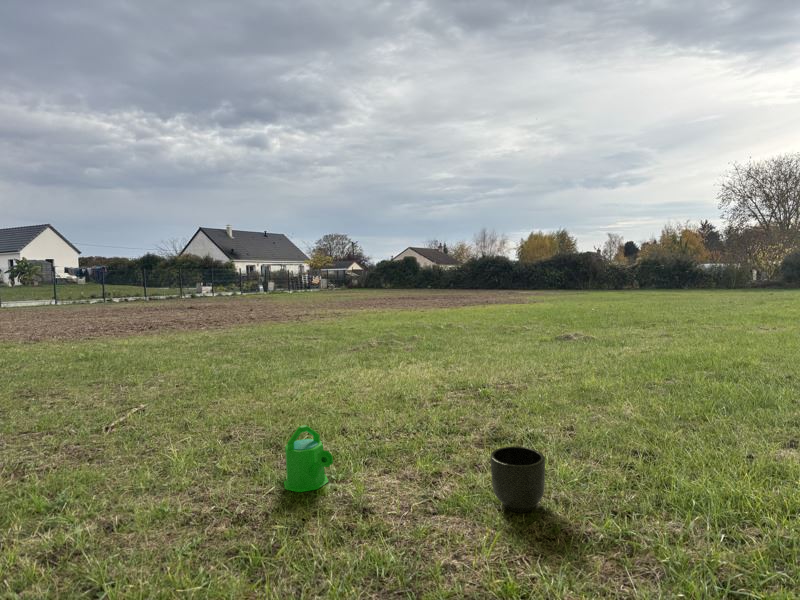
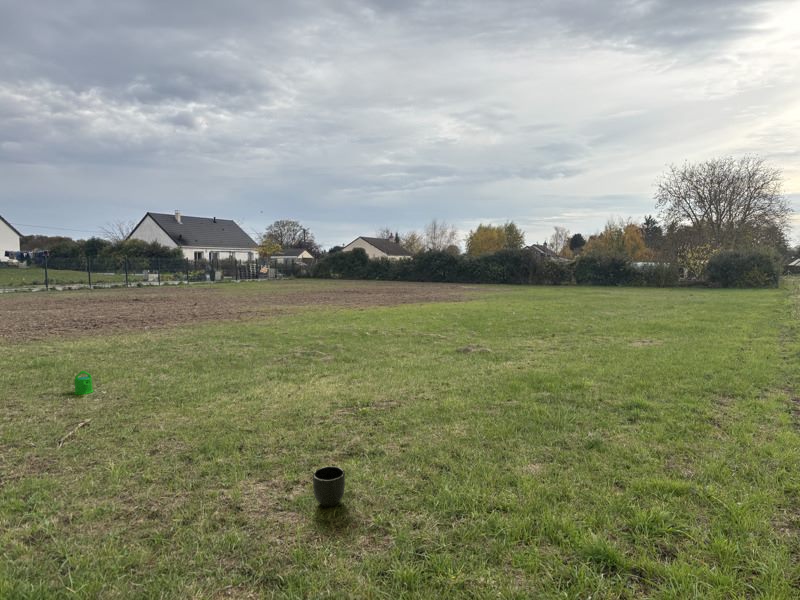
watering can: present [284,425,333,492] -> present [74,371,94,395]

